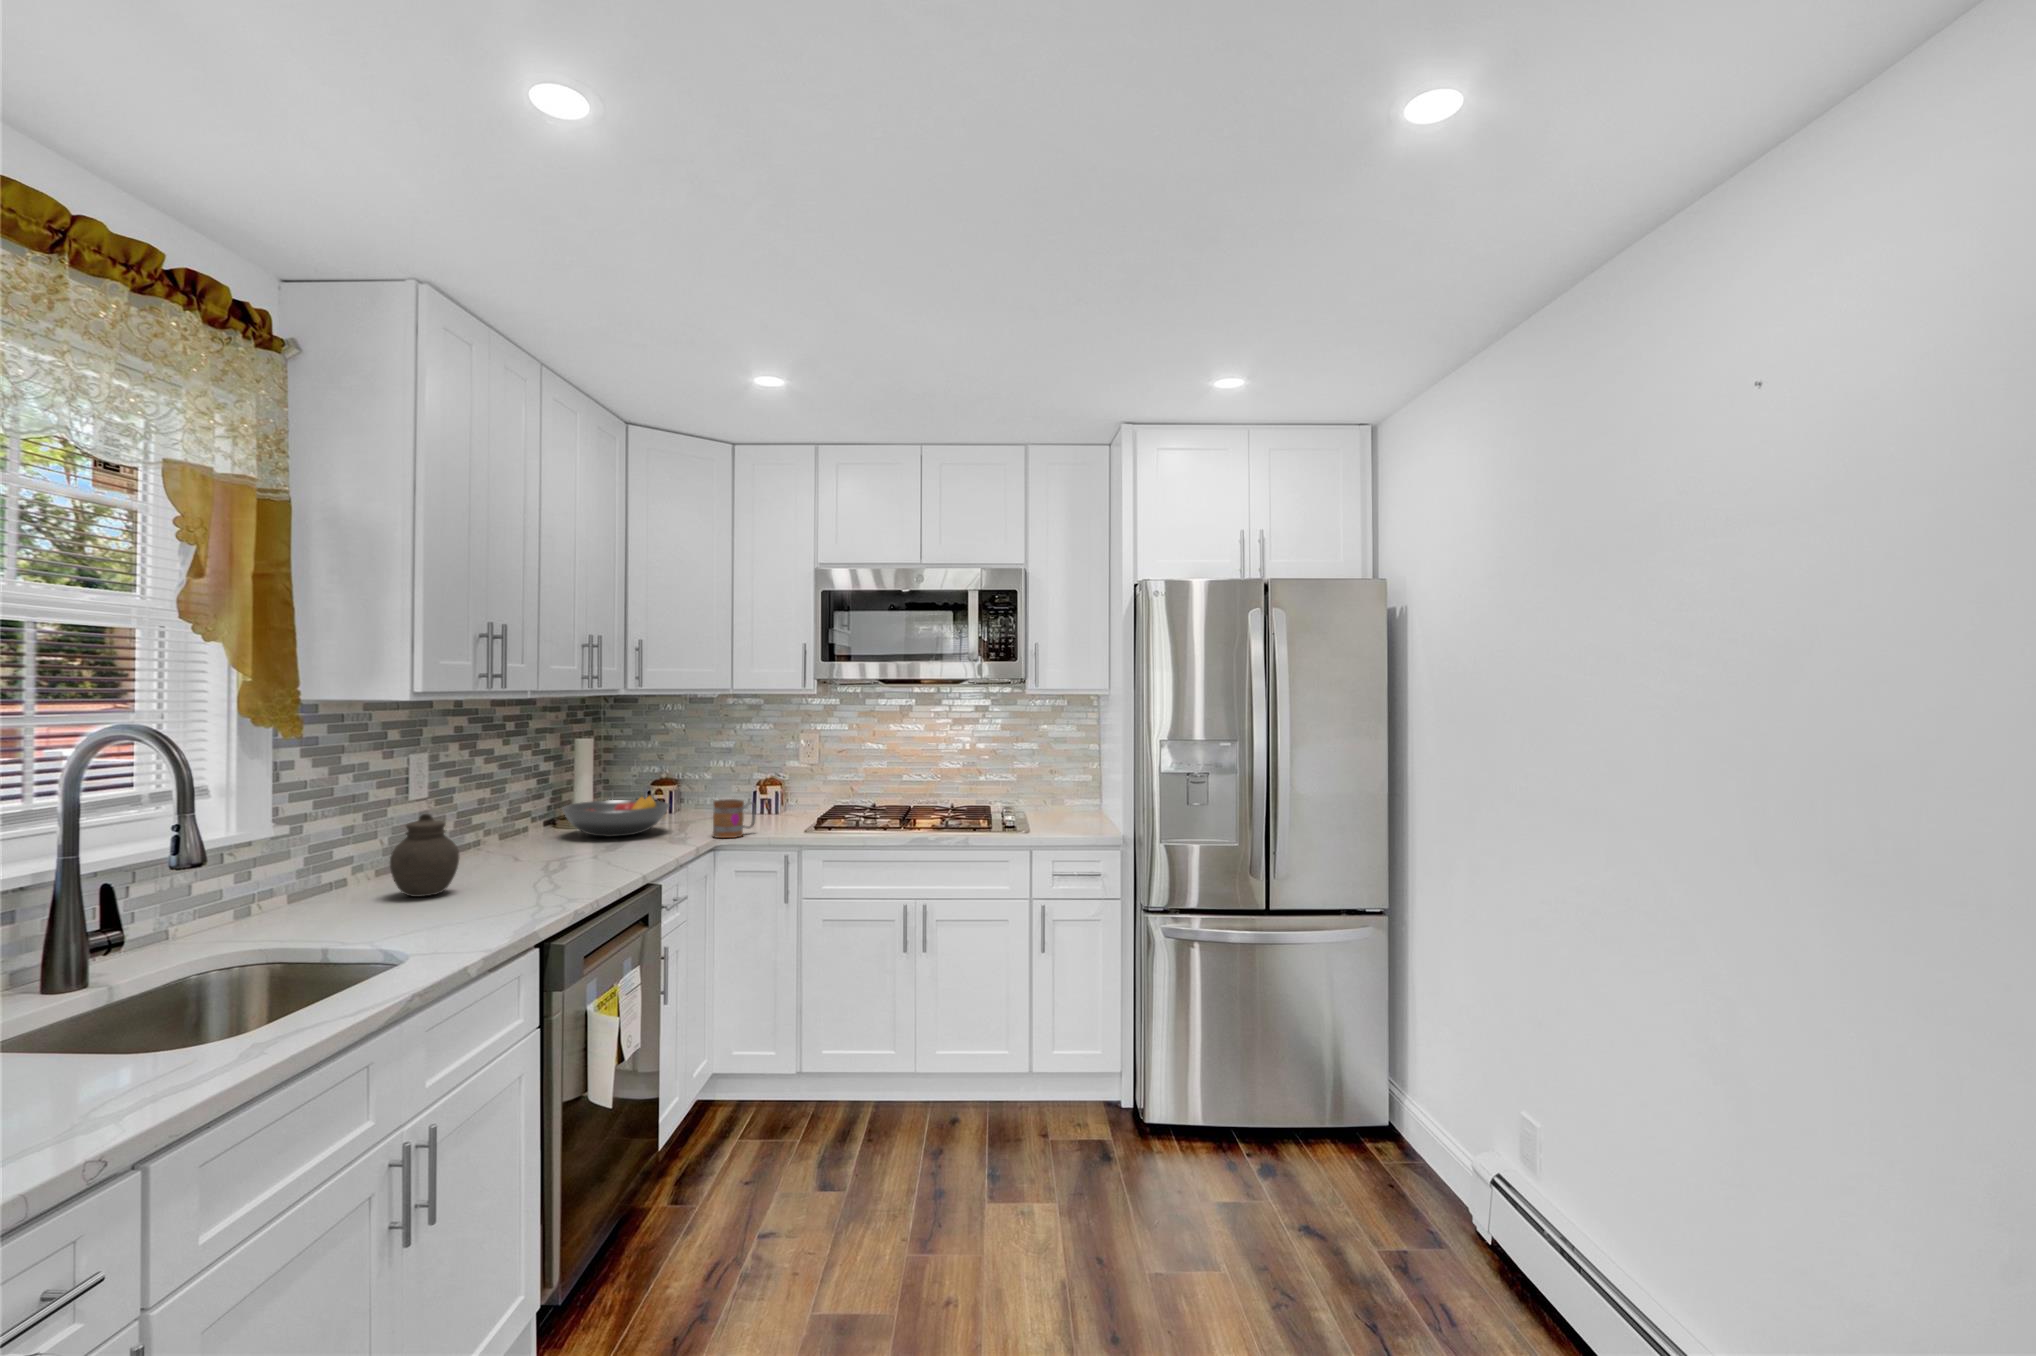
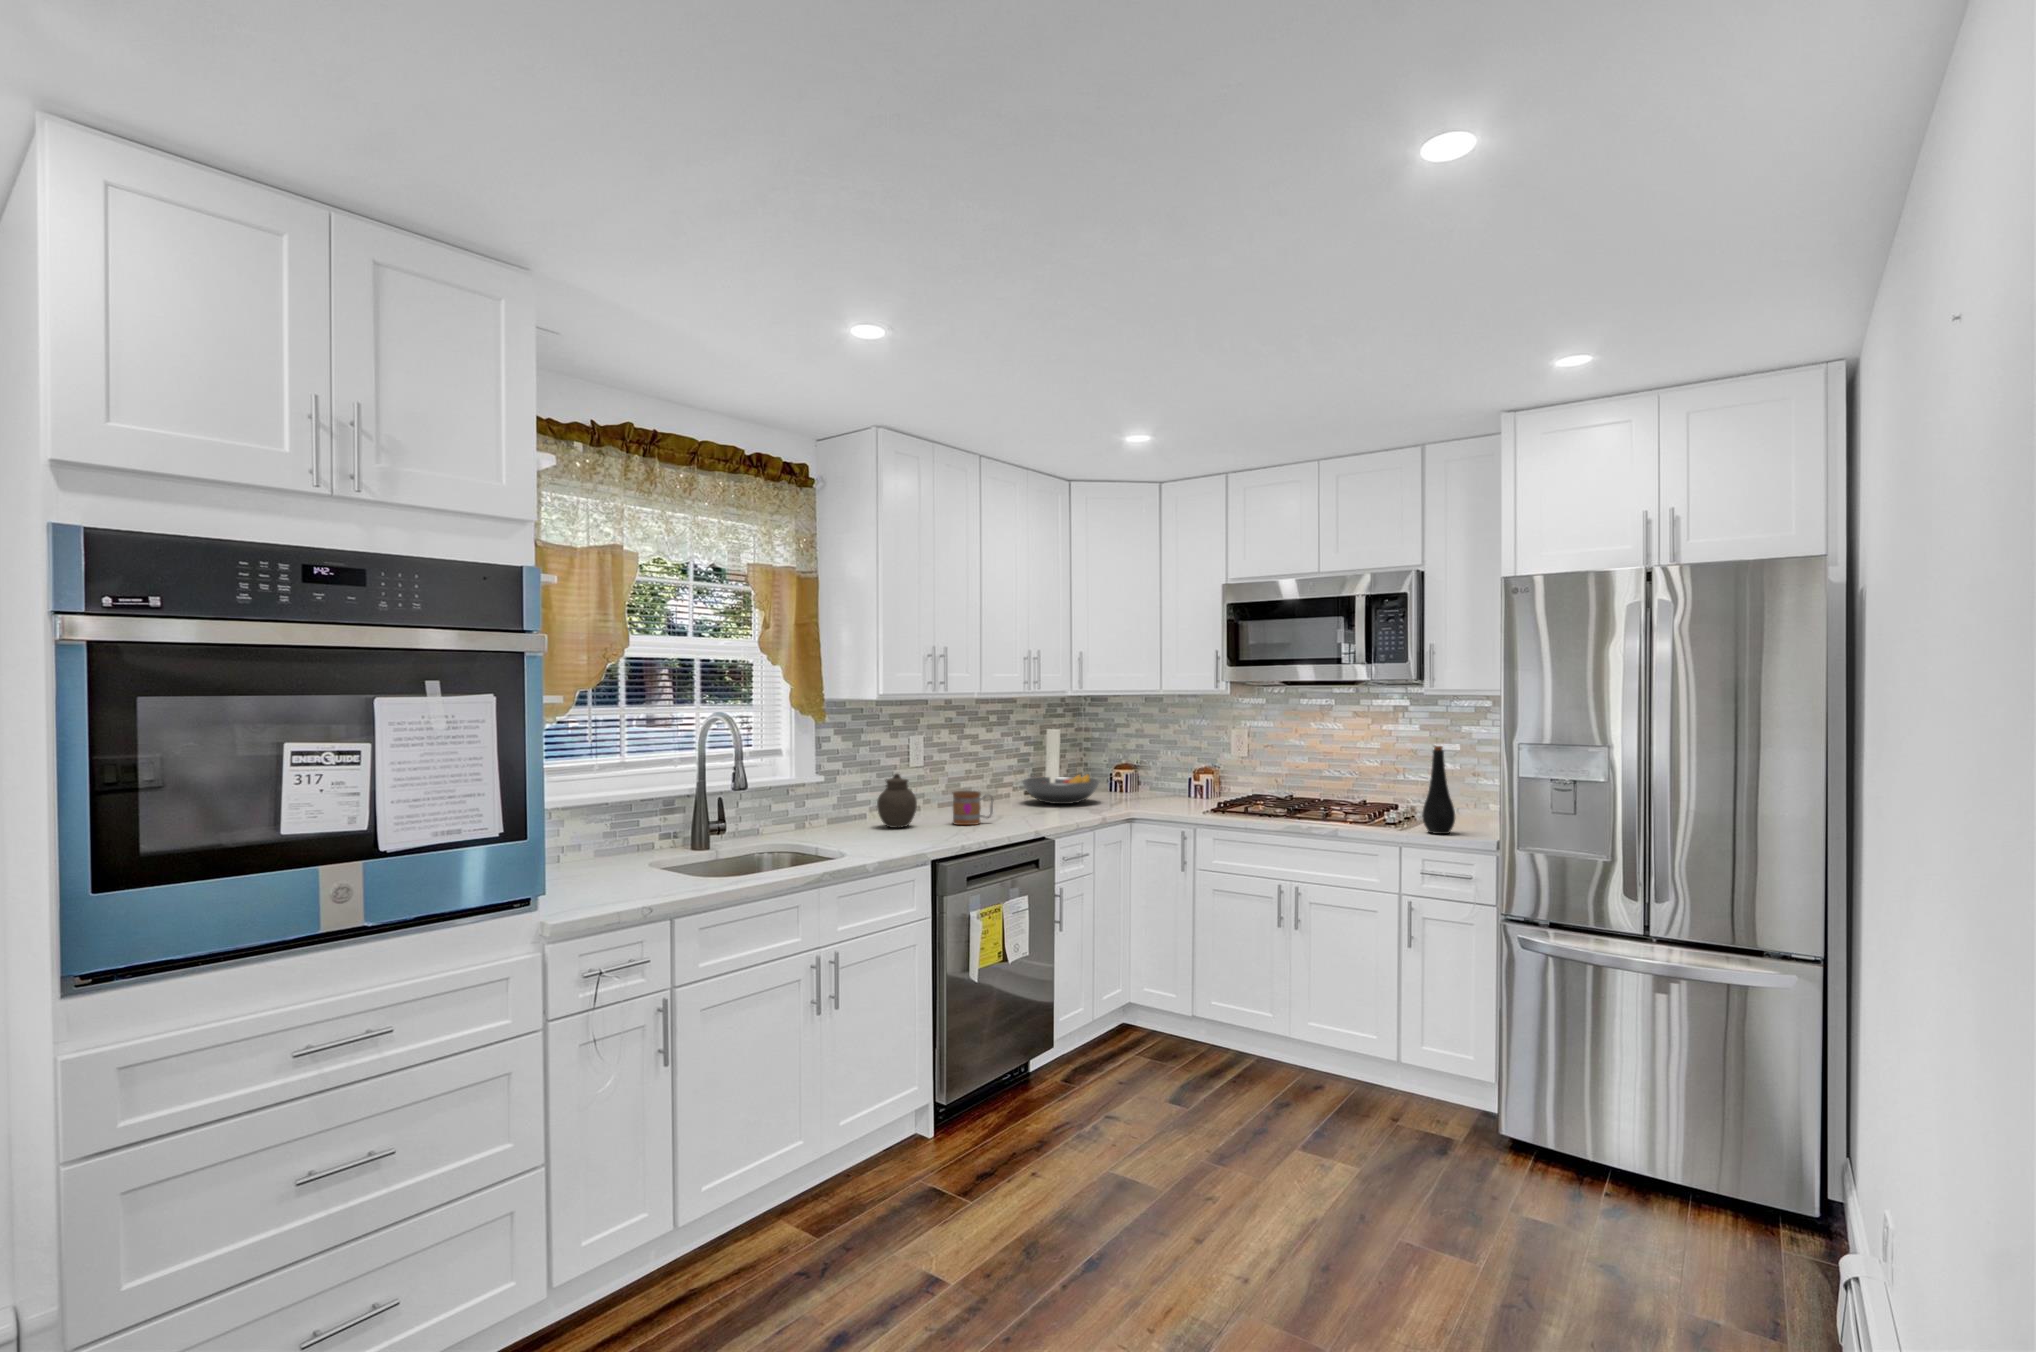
bottle: none [1062,752,1092,840] -> present [1422,746,1455,834]
mug: present [713,799,756,838] -> present [953,790,993,825]

